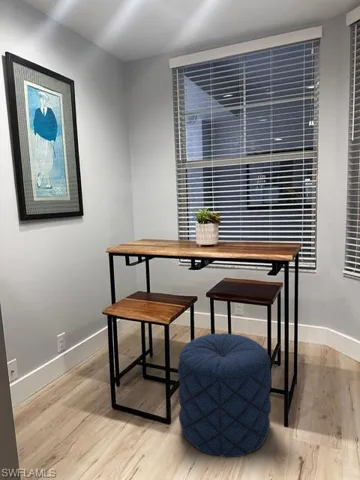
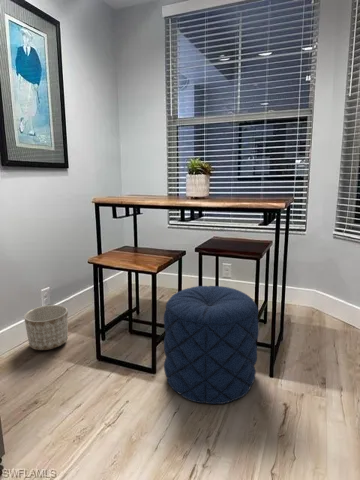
planter: none [41,352,83,399] -> present [24,305,68,350]

